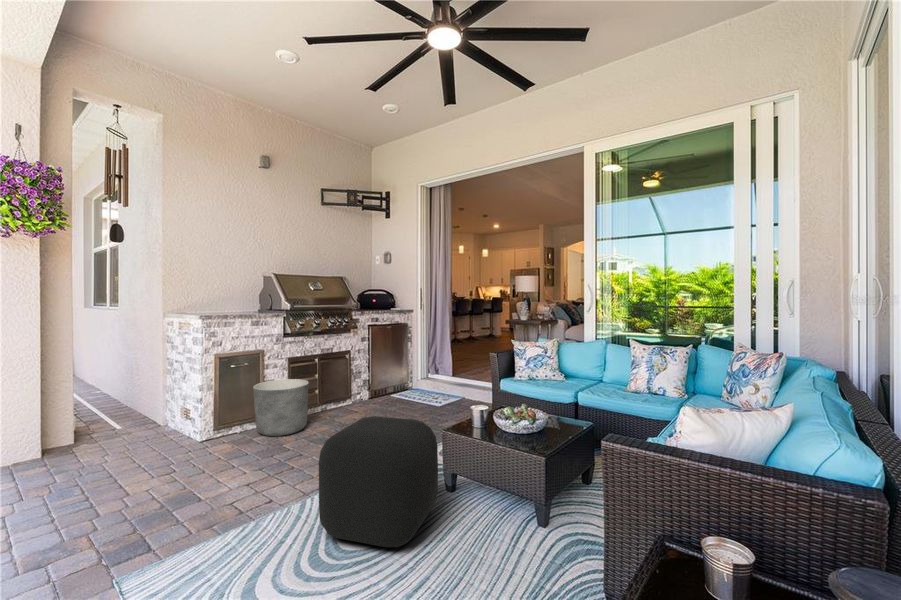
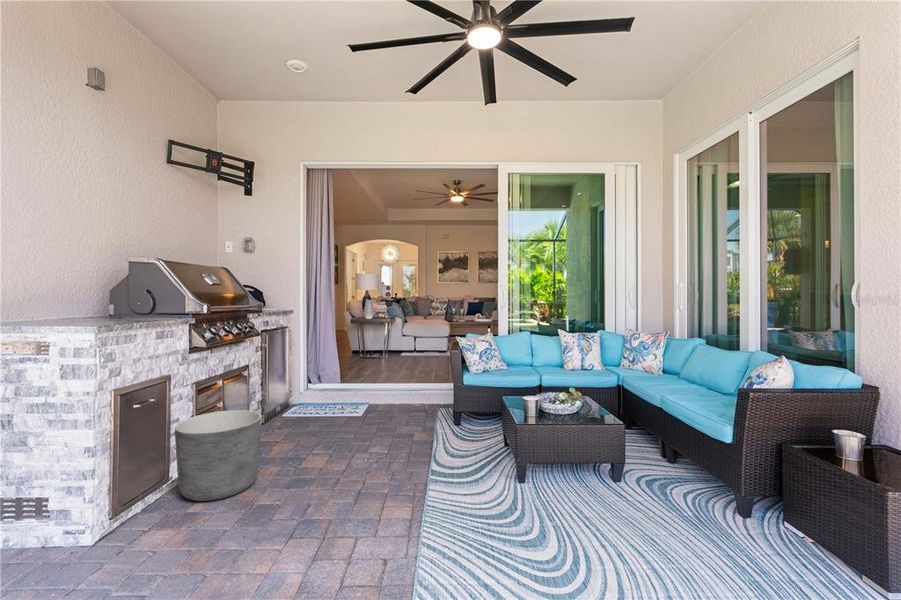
ottoman: present [319,416,438,547] -> none [485,415,613,554]

